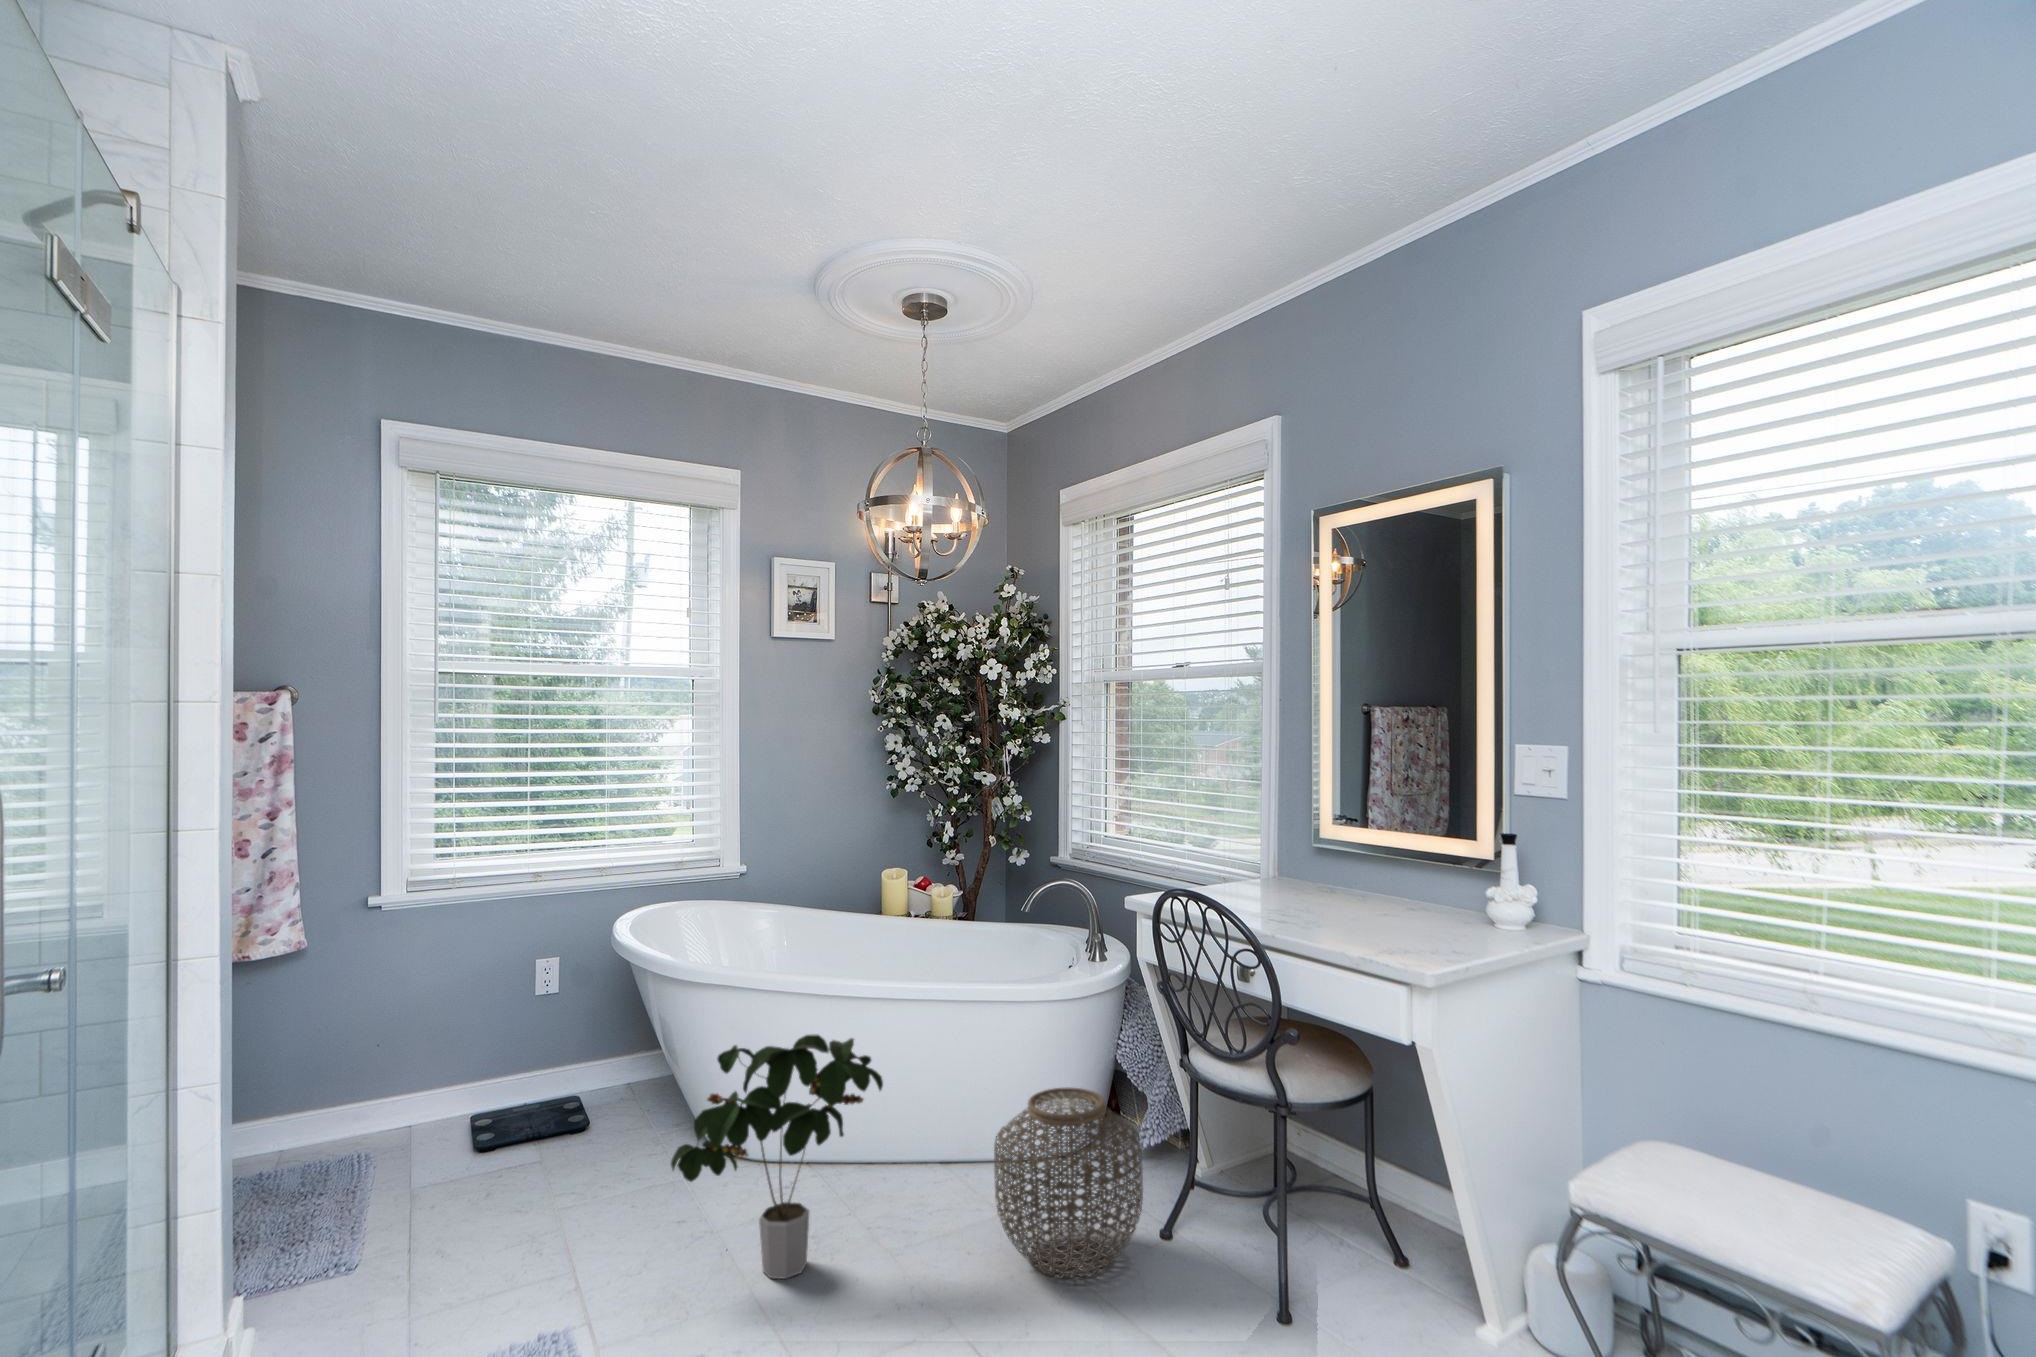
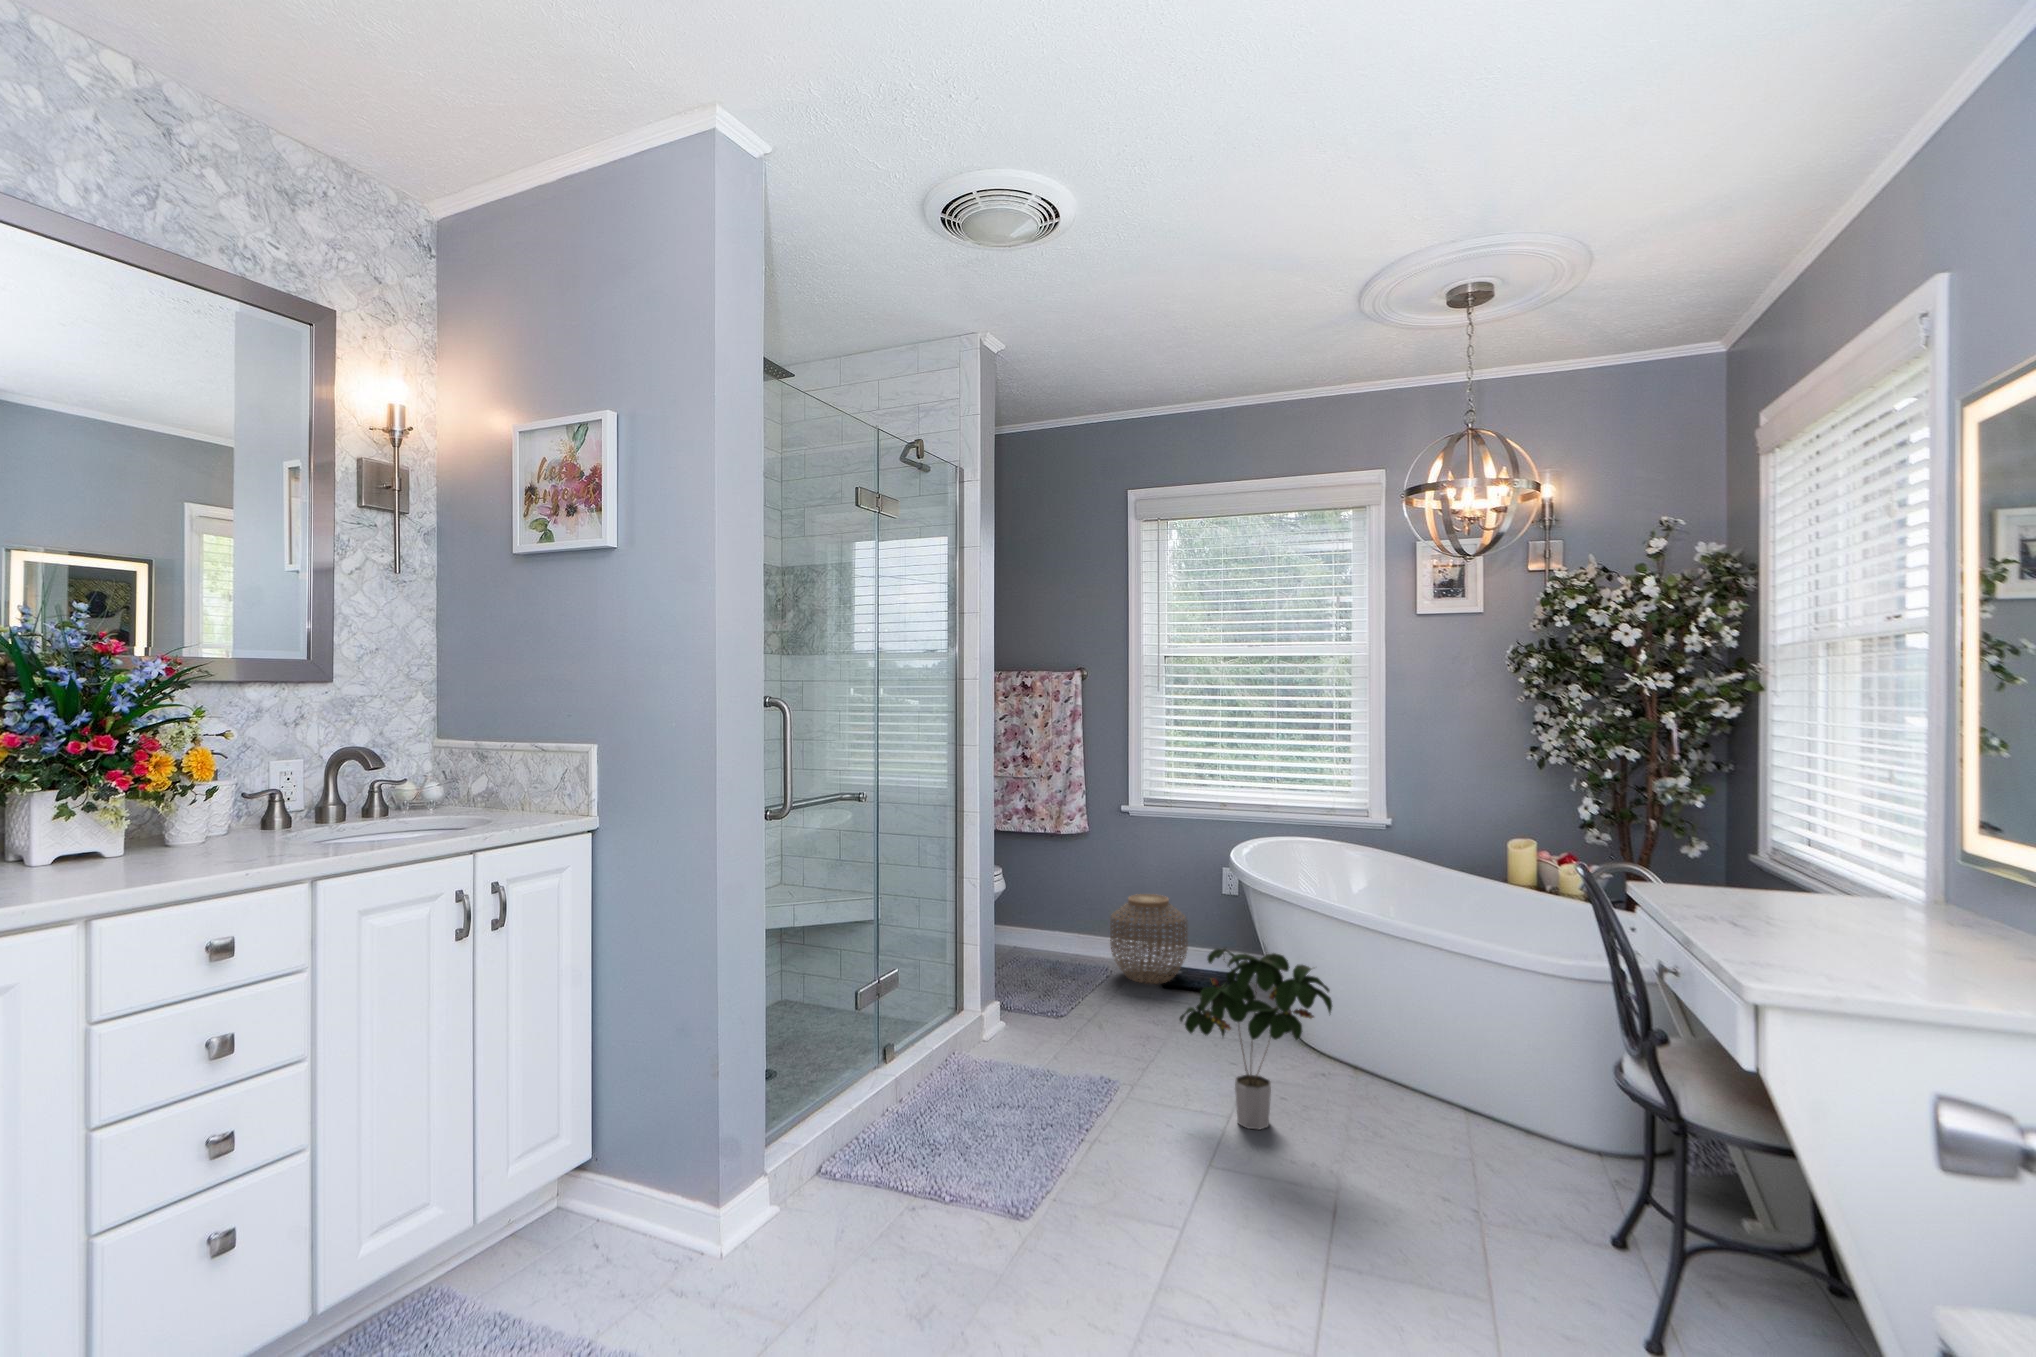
woven basket: present [994,1088,1143,1278] -> present [1110,894,1188,984]

